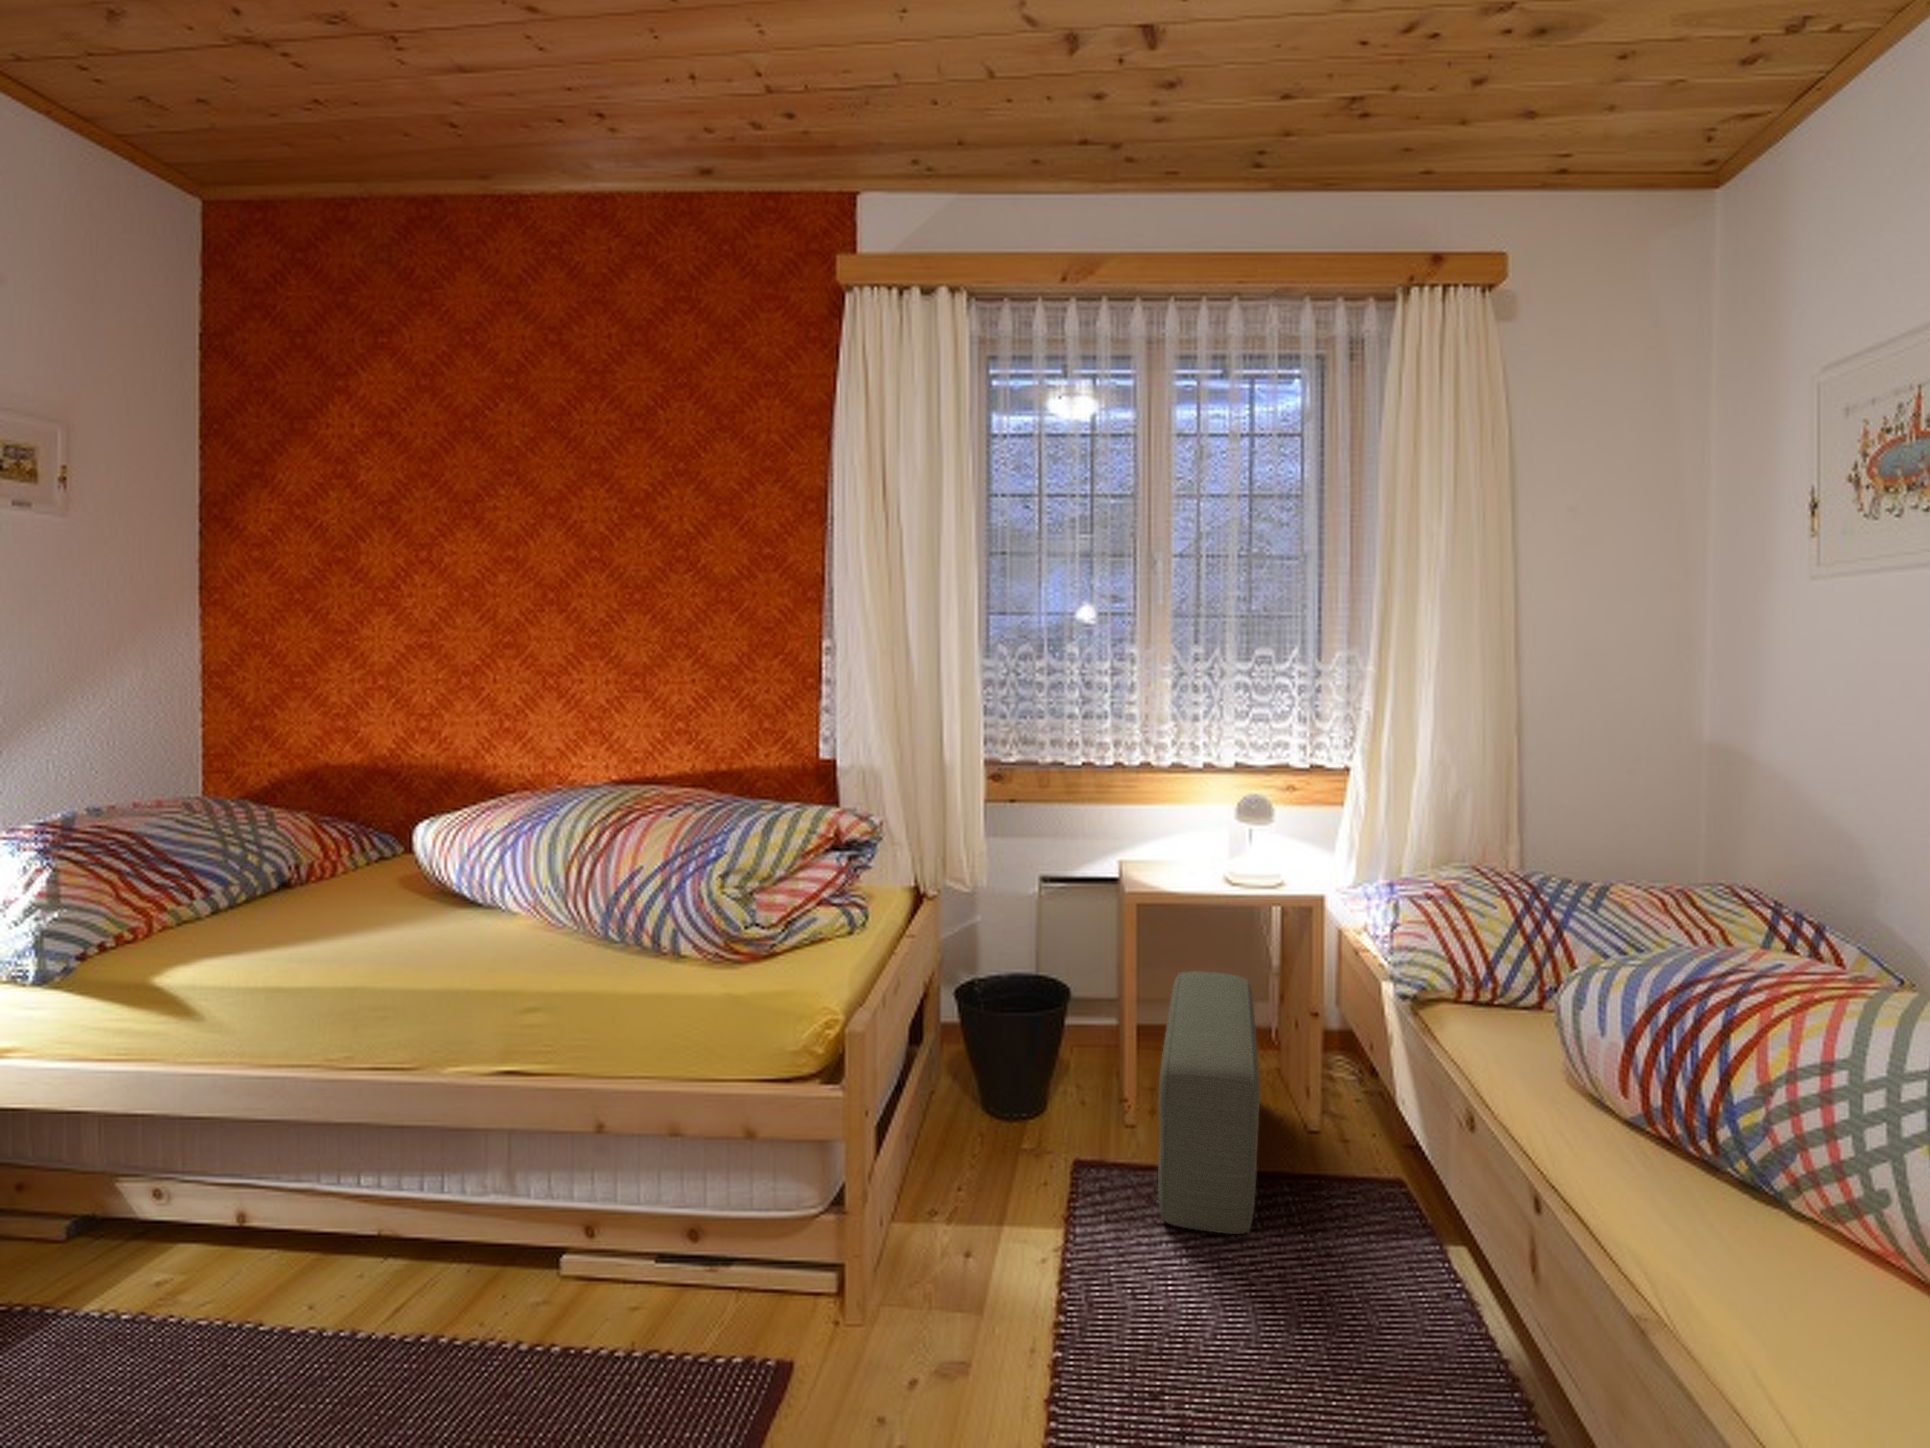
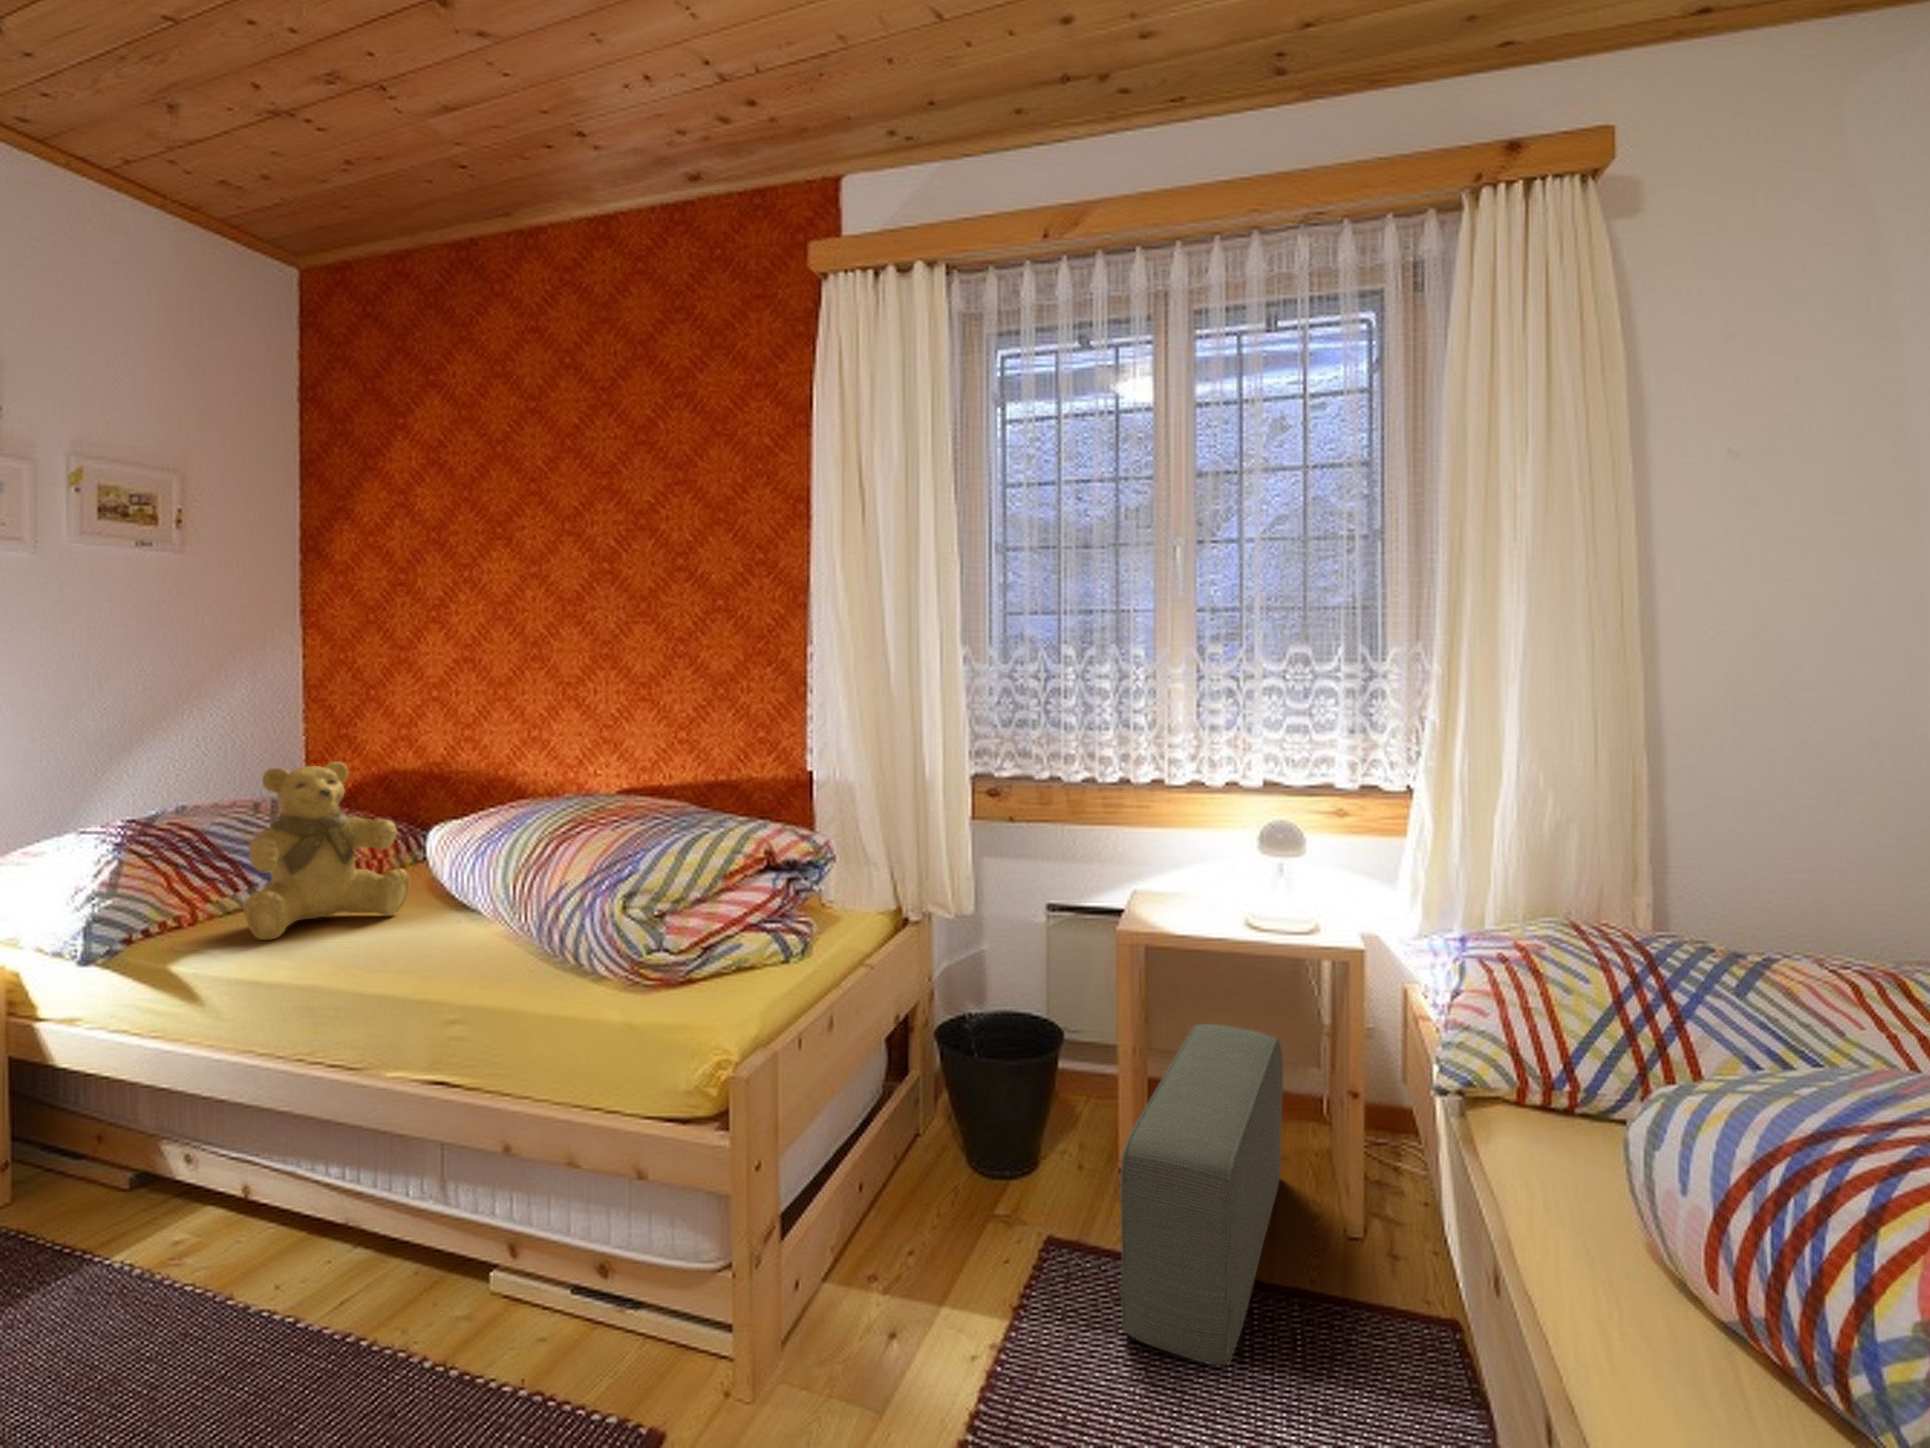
teddy bear: none [240,753,410,946] -> present [243,762,410,940]

